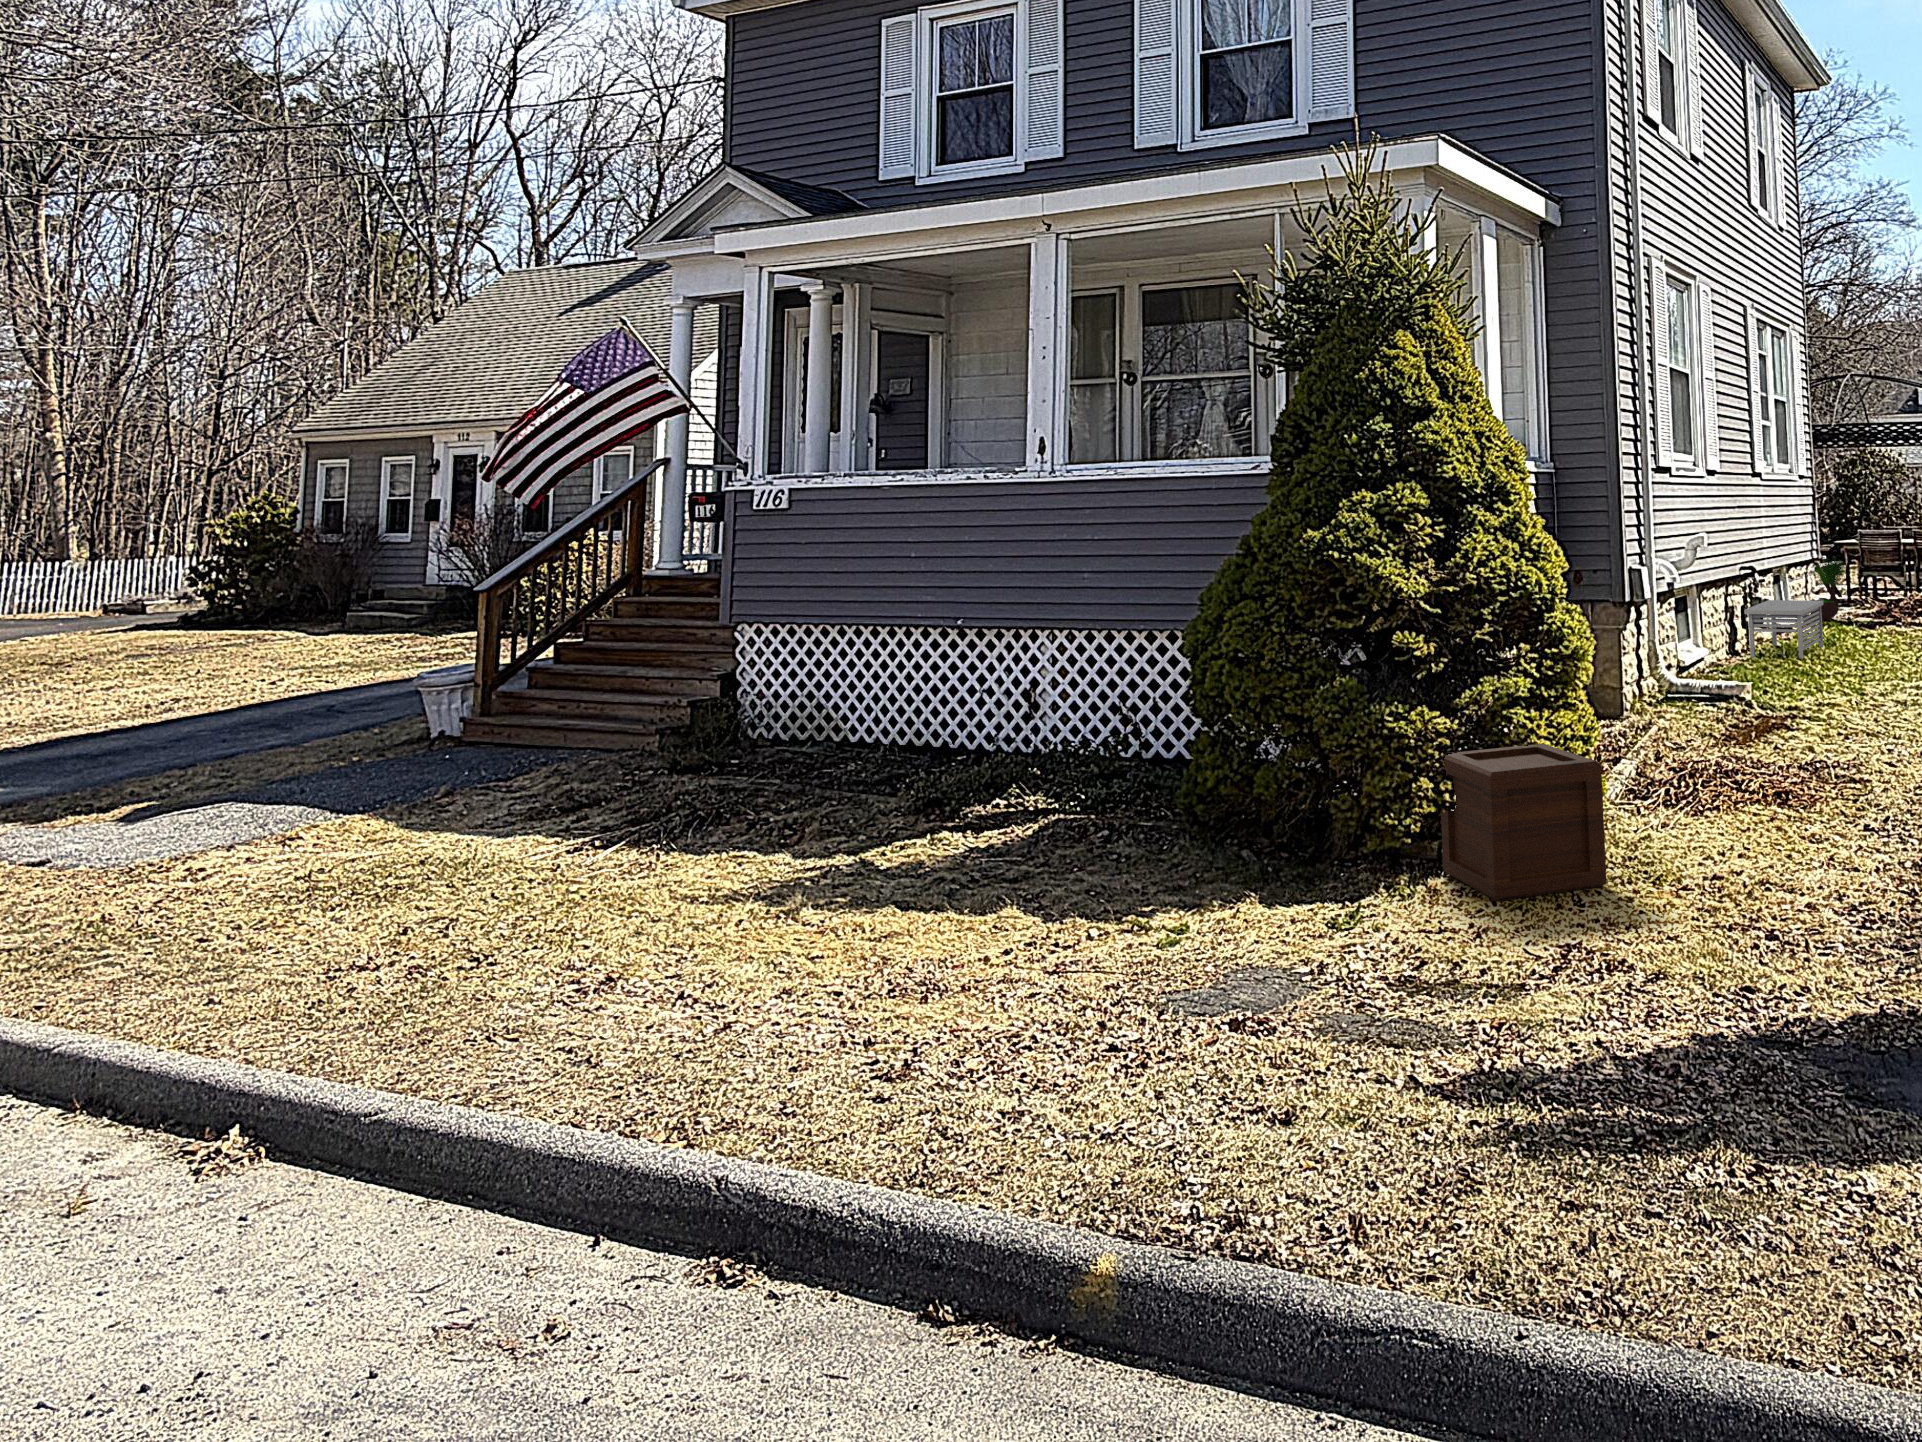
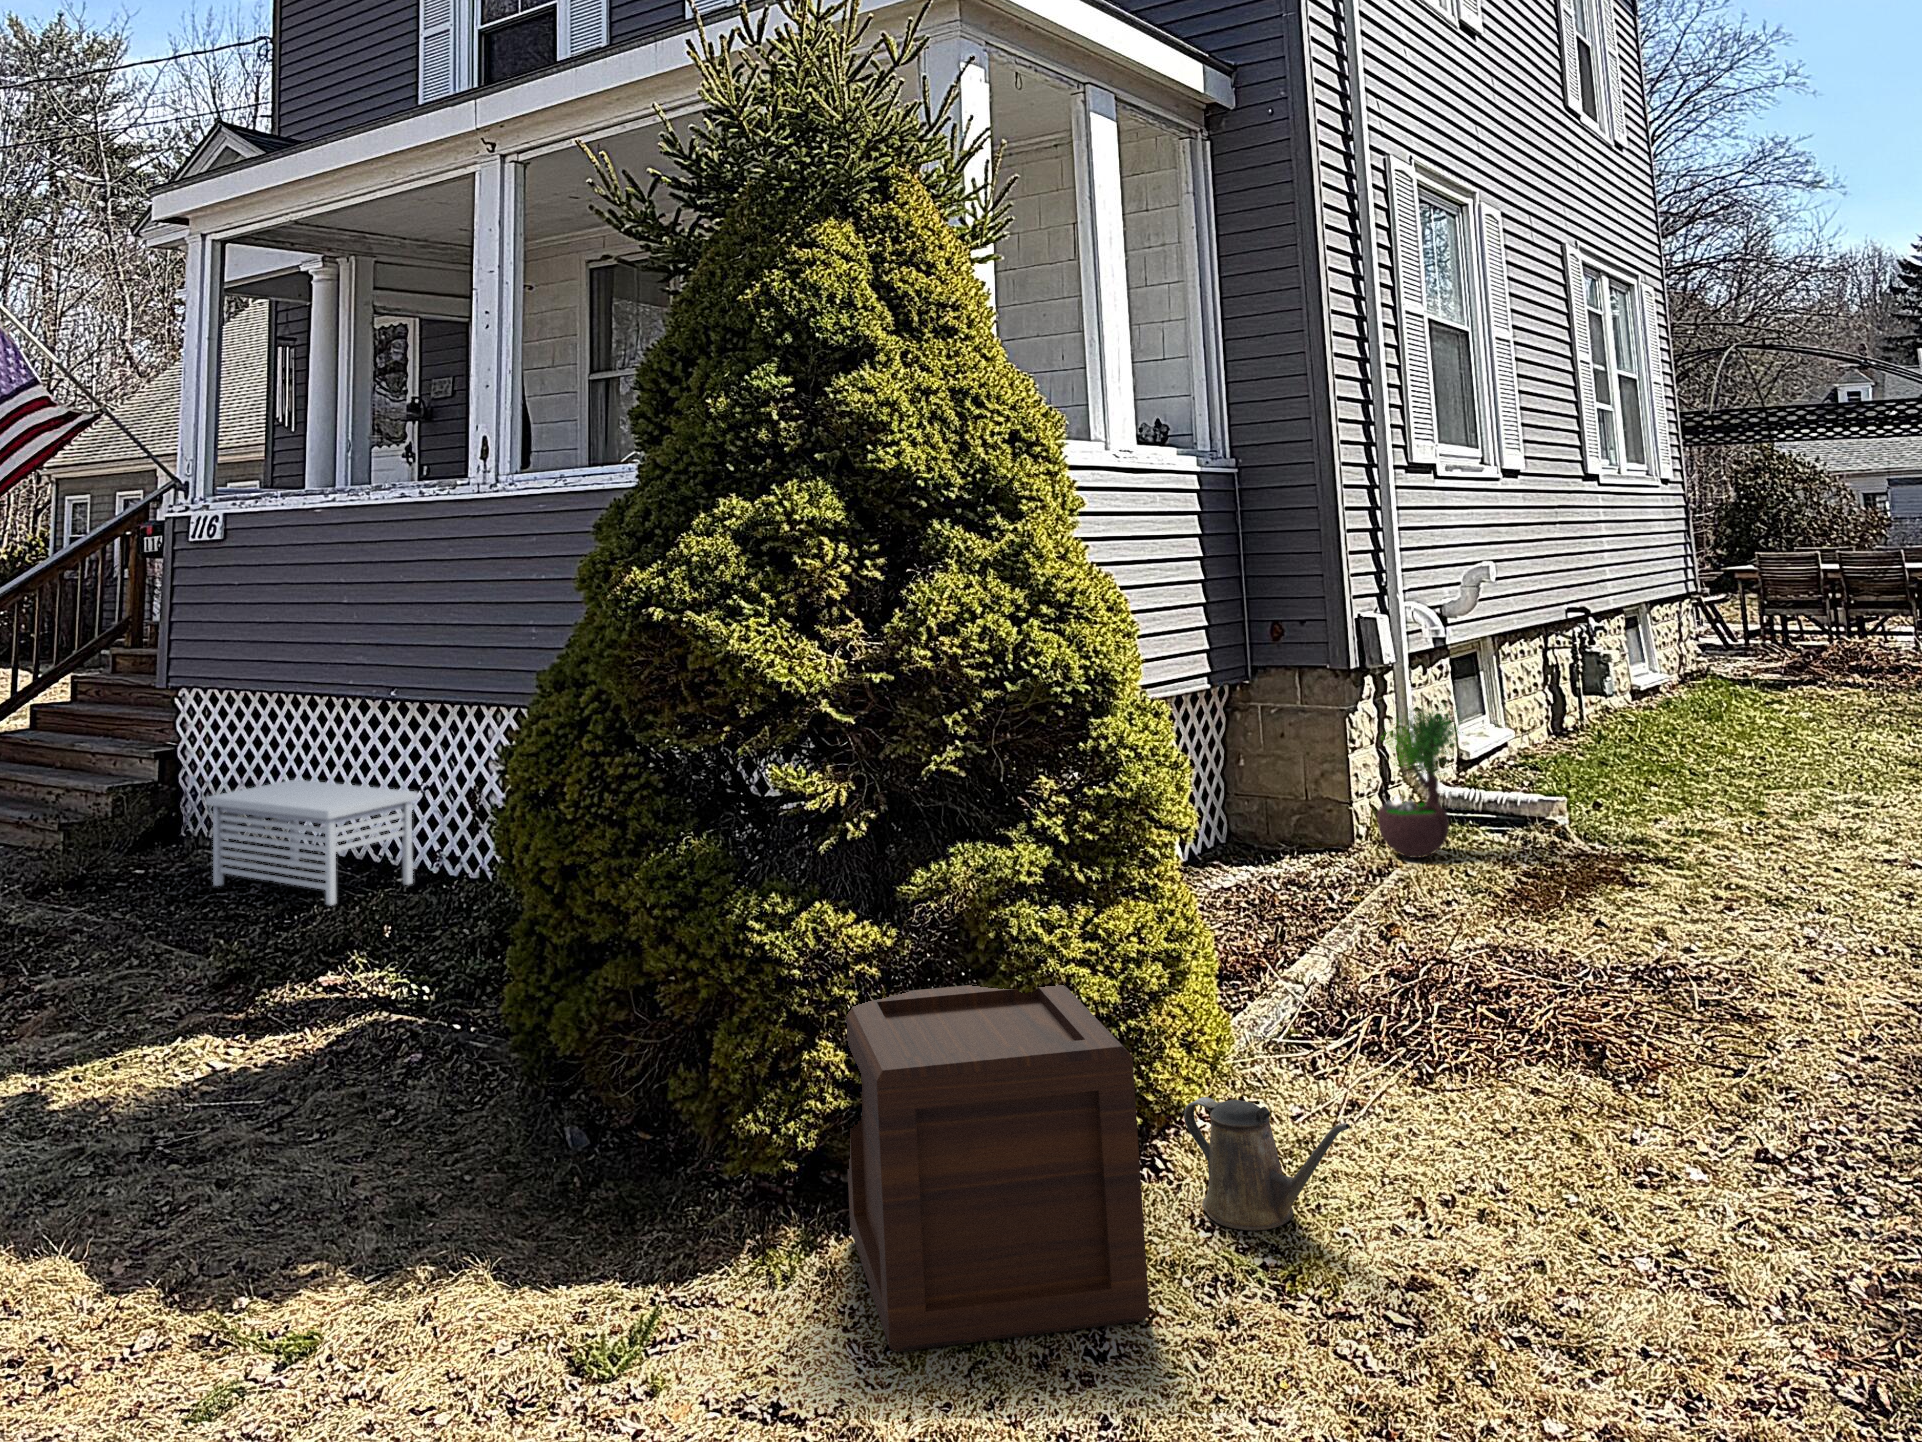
potted tree: present [1812,560,1846,621] -> present [1377,705,1463,858]
storage bench: present [1744,600,1823,659] -> present [205,780,418,905]
watering can: none [1599,802,1688,861] -> present [1184,1097,1350,1230]

